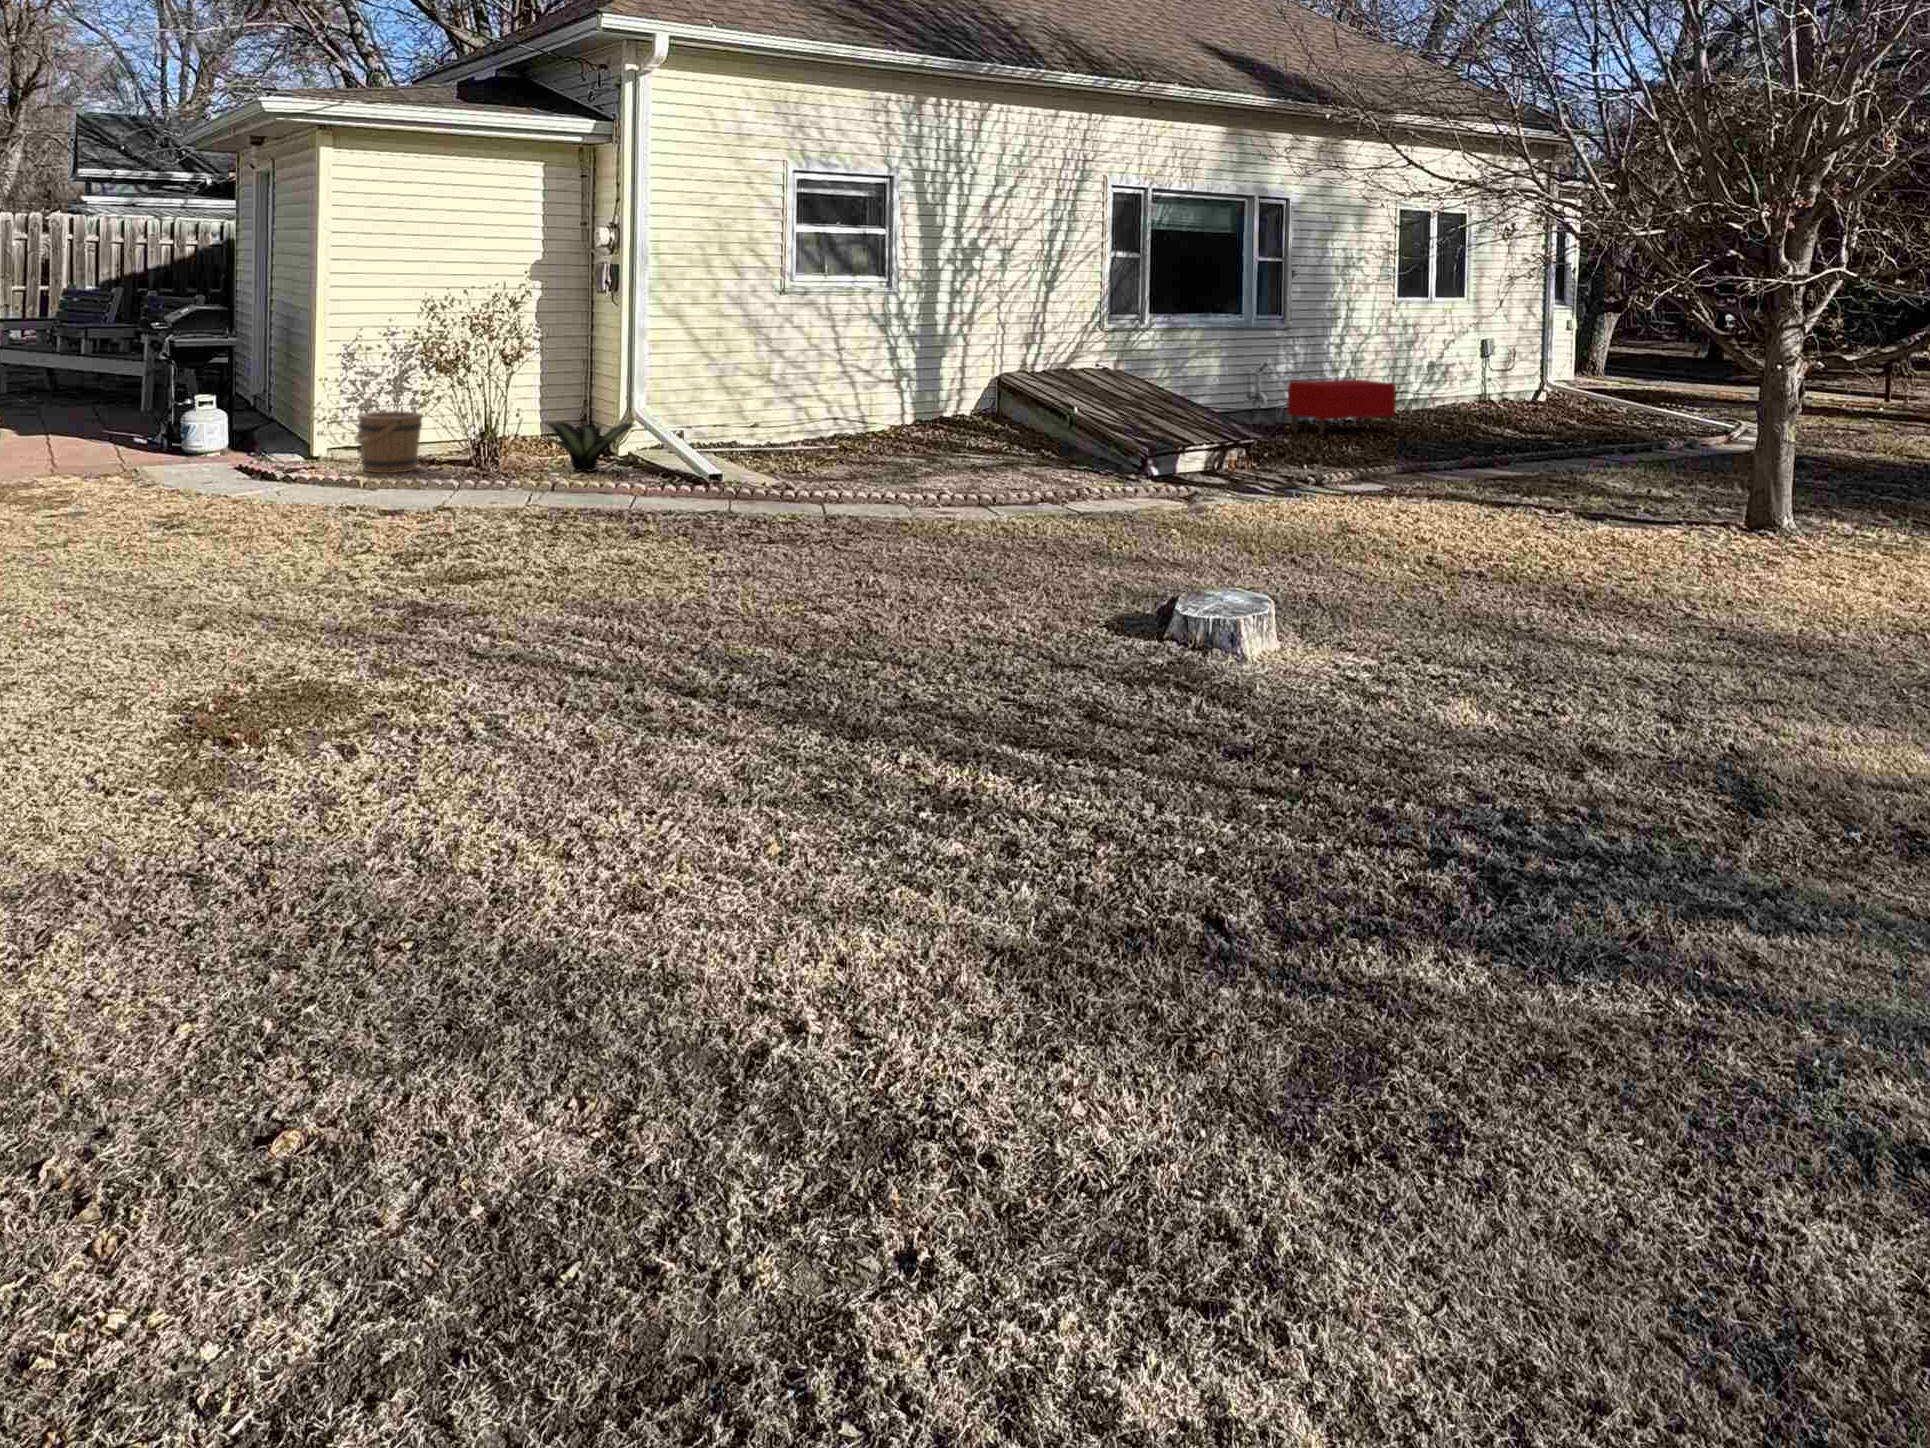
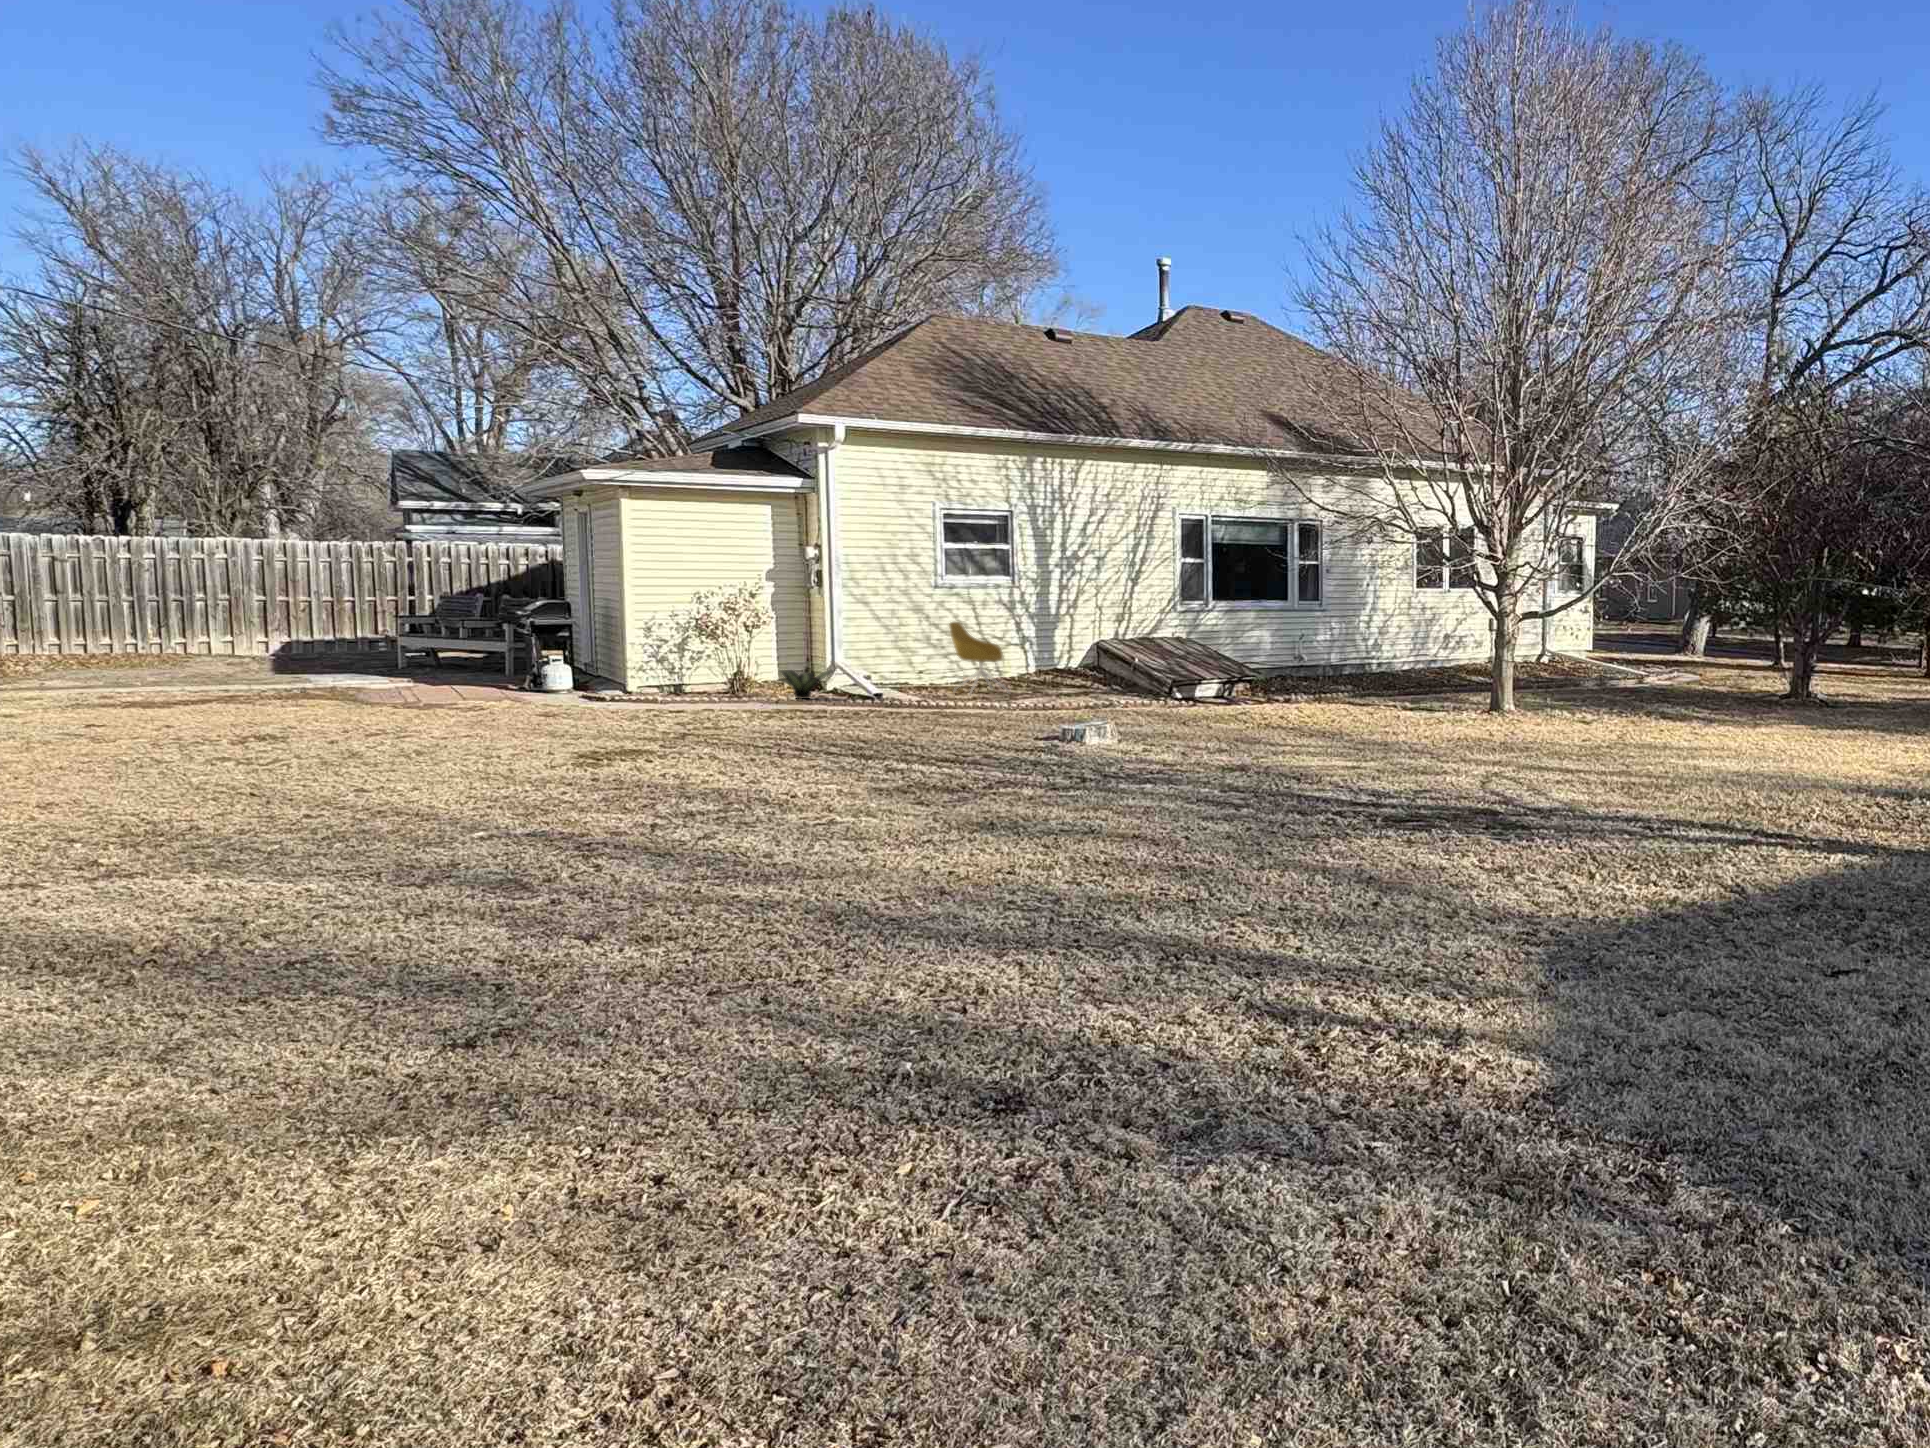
chair: none [803,345,891,464] -> present [949,622,1003,693]
bench: present [1288,379,1396,435] -> none [1321,646,1398,683]
bucket: present [355,411,422,473] -> none [655,664,698,700]

